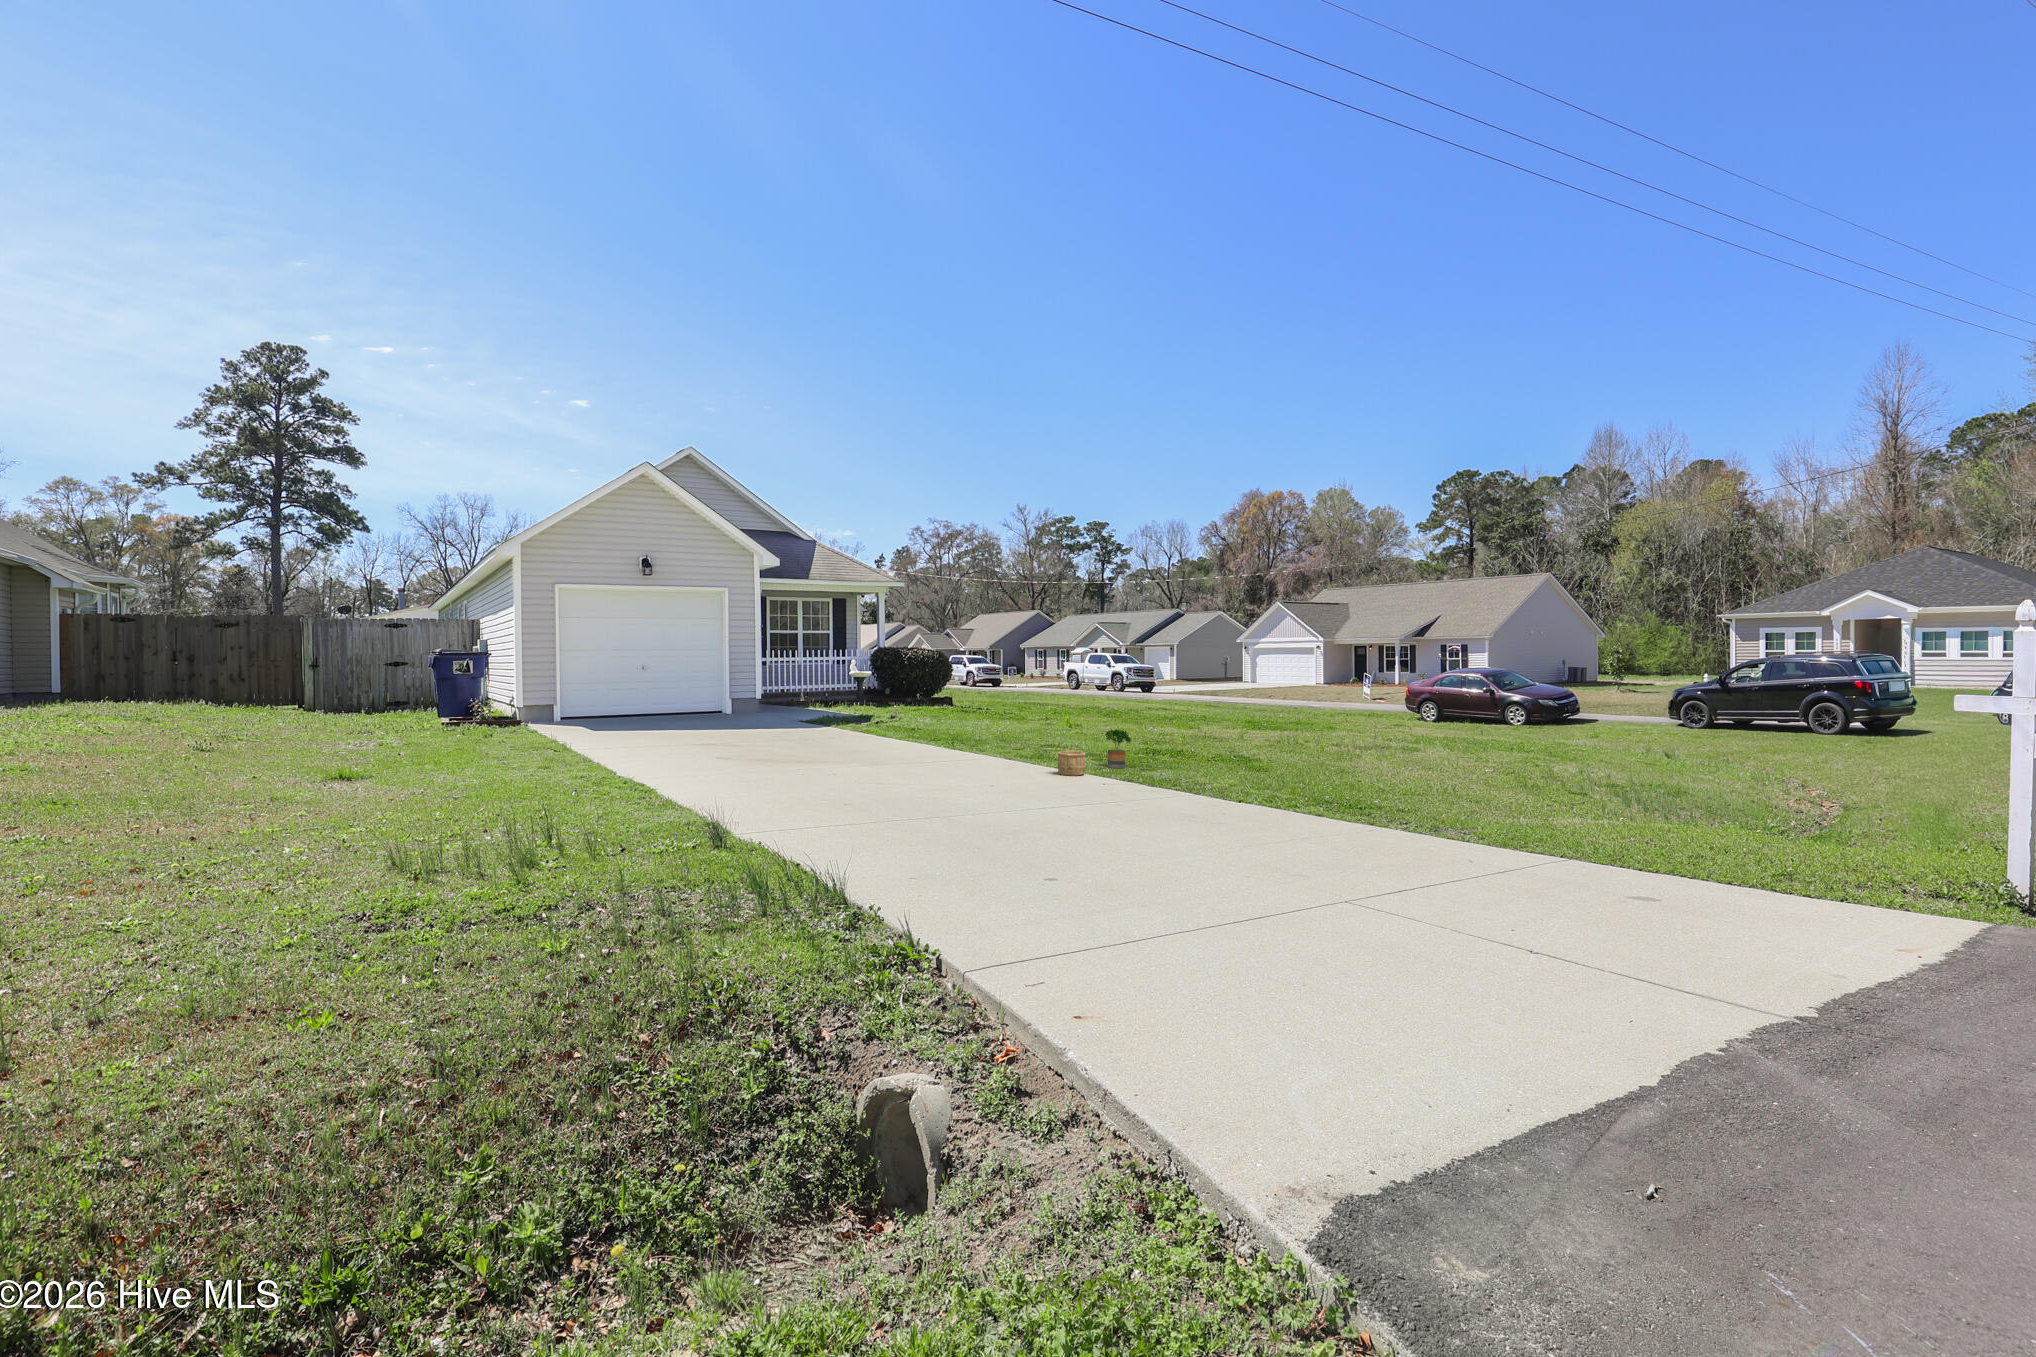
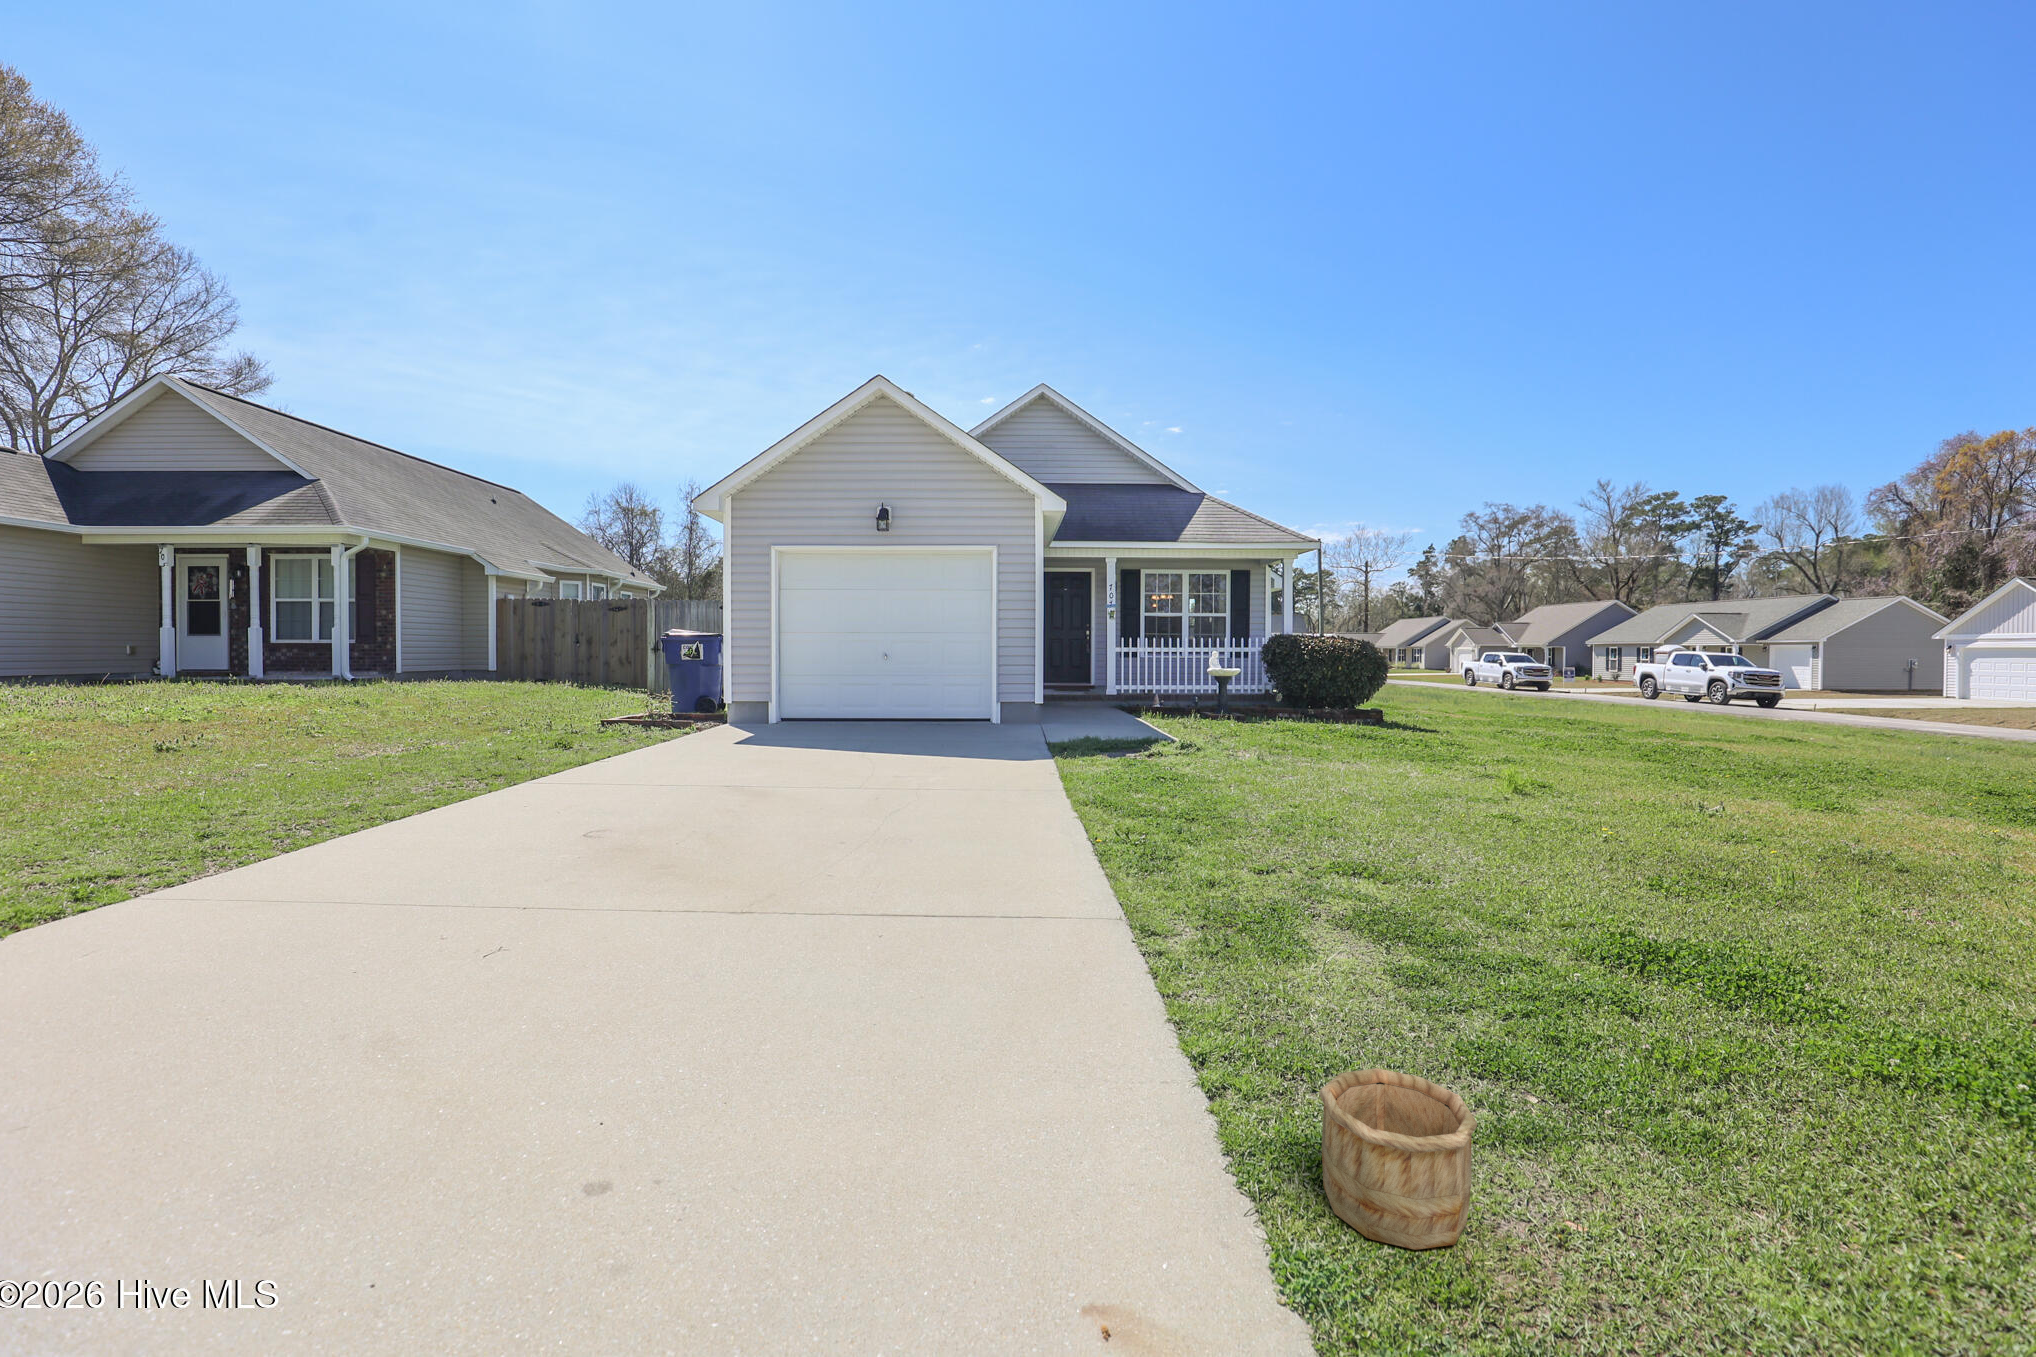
potted tree: present [1105,730,1131,768] -> none [1619,956,1780,1162]

